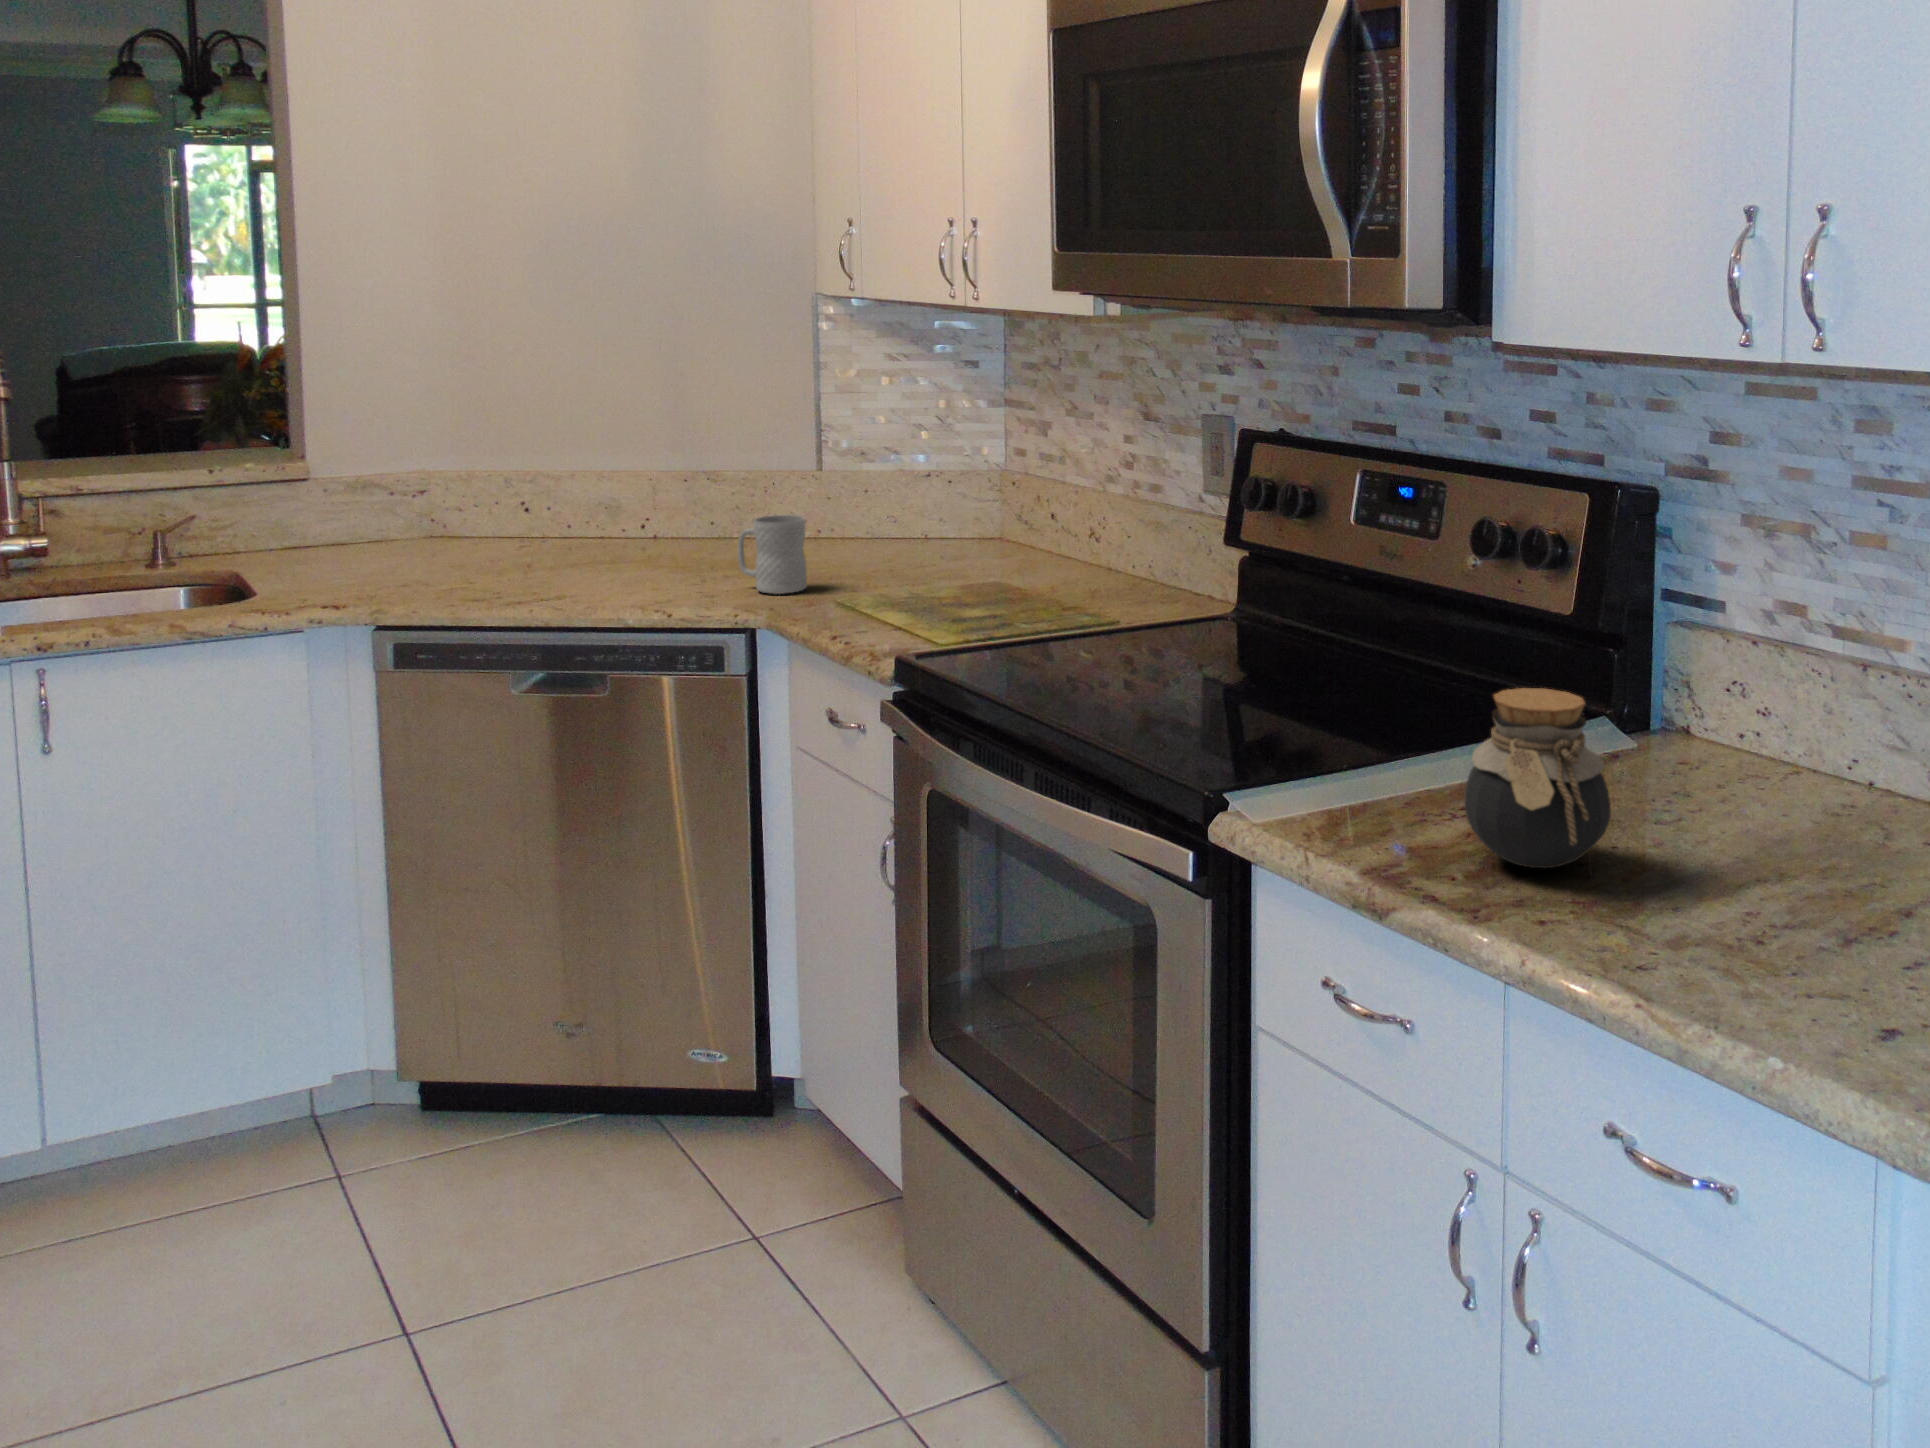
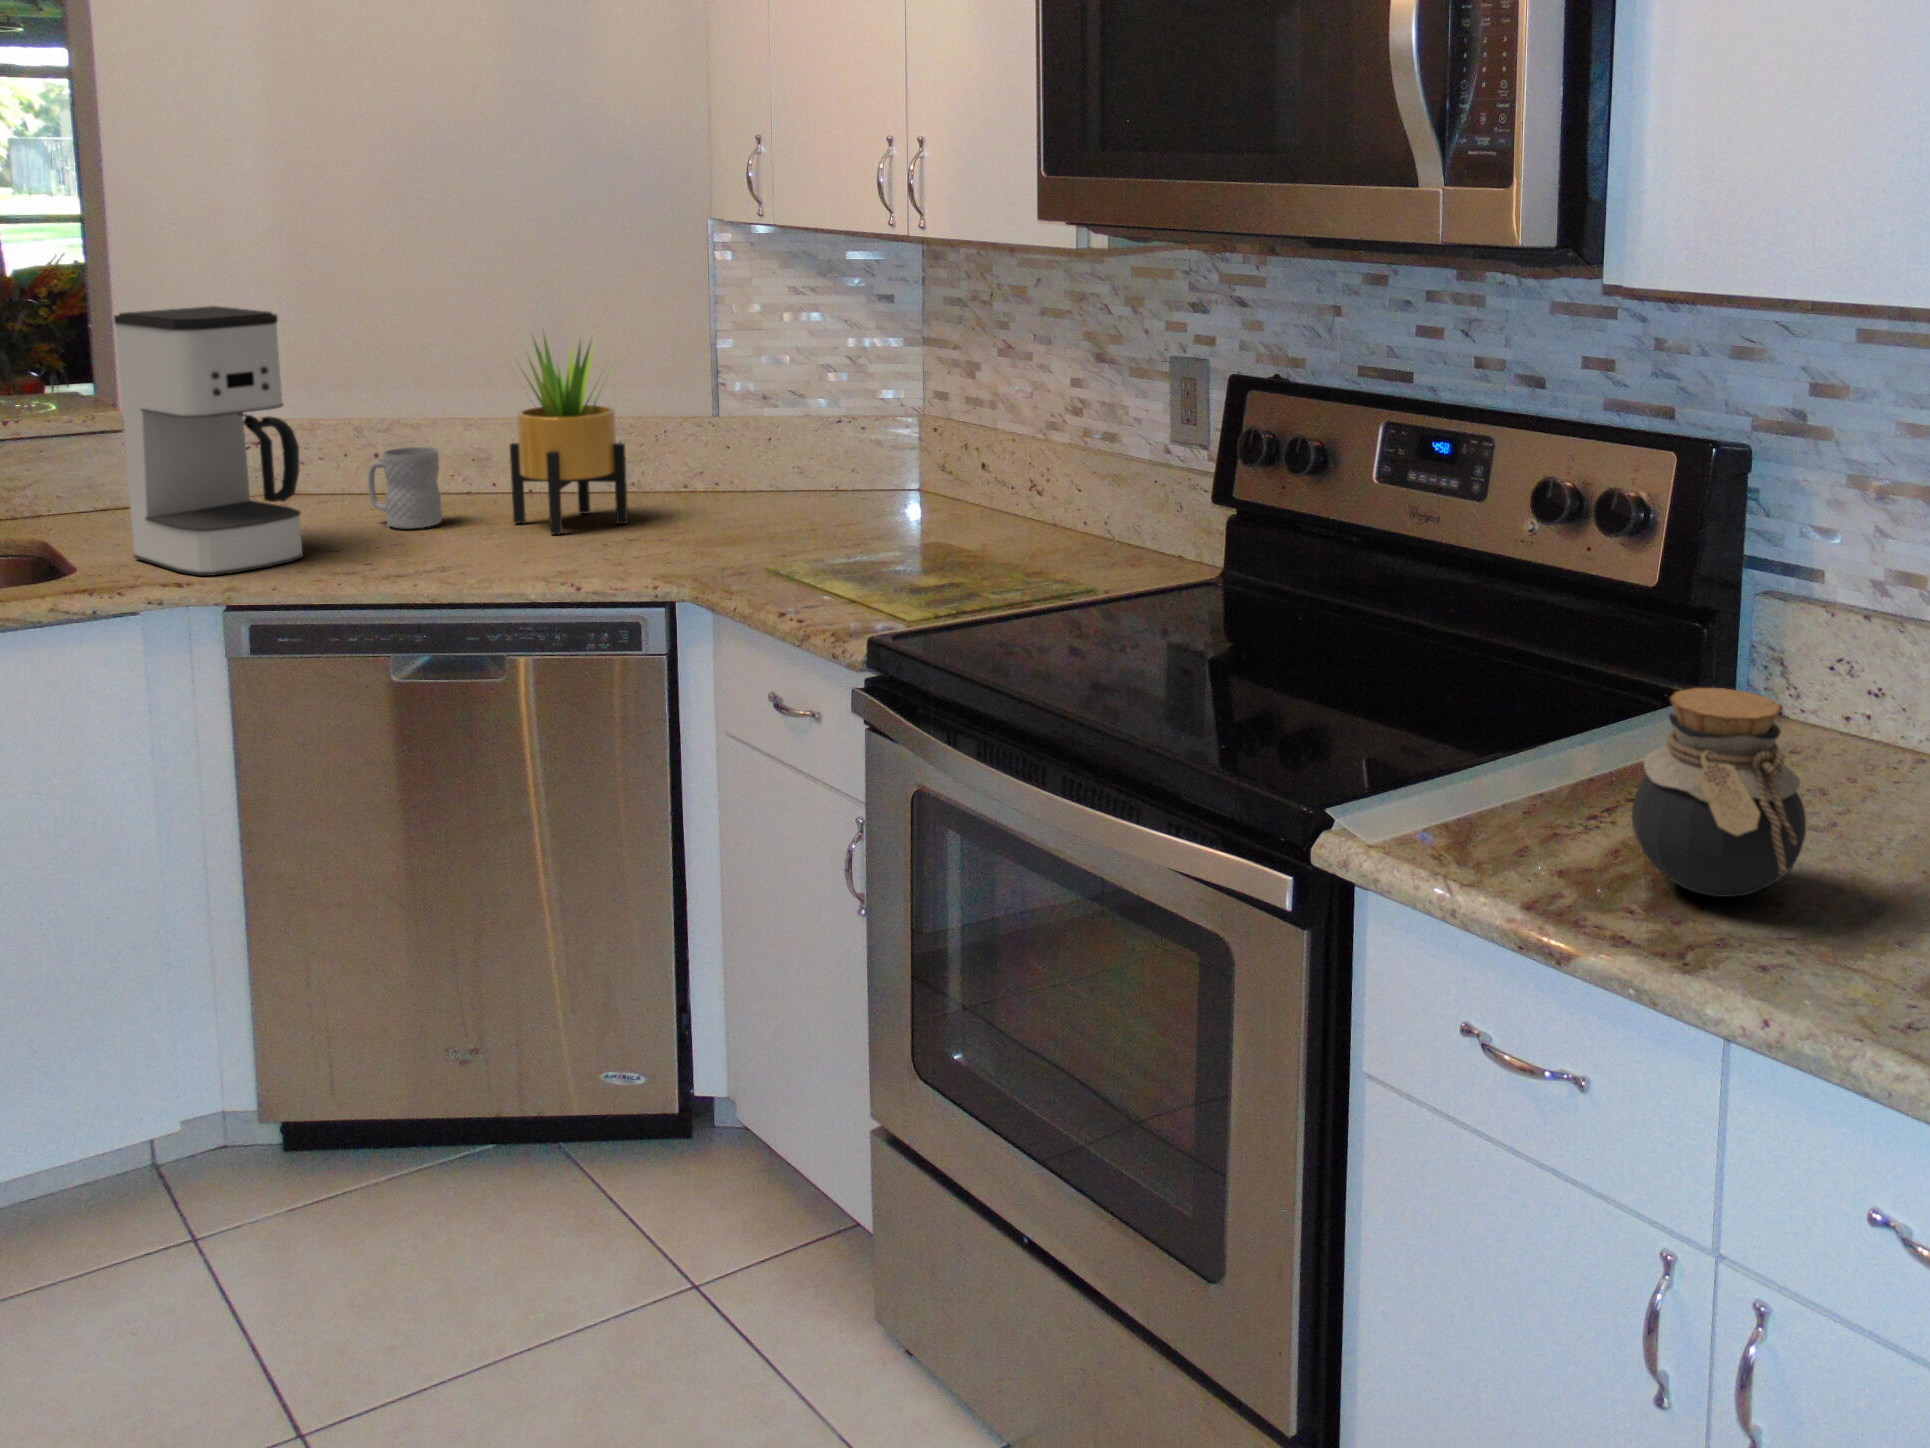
coffee maker: none [295,370,446,600] -> present [114,306,303,576]
potted plant: none [620,388,730,571] -> present [510,336,628,534]
mug: present [738,515,807,594] -> present [368,447,442,529]

